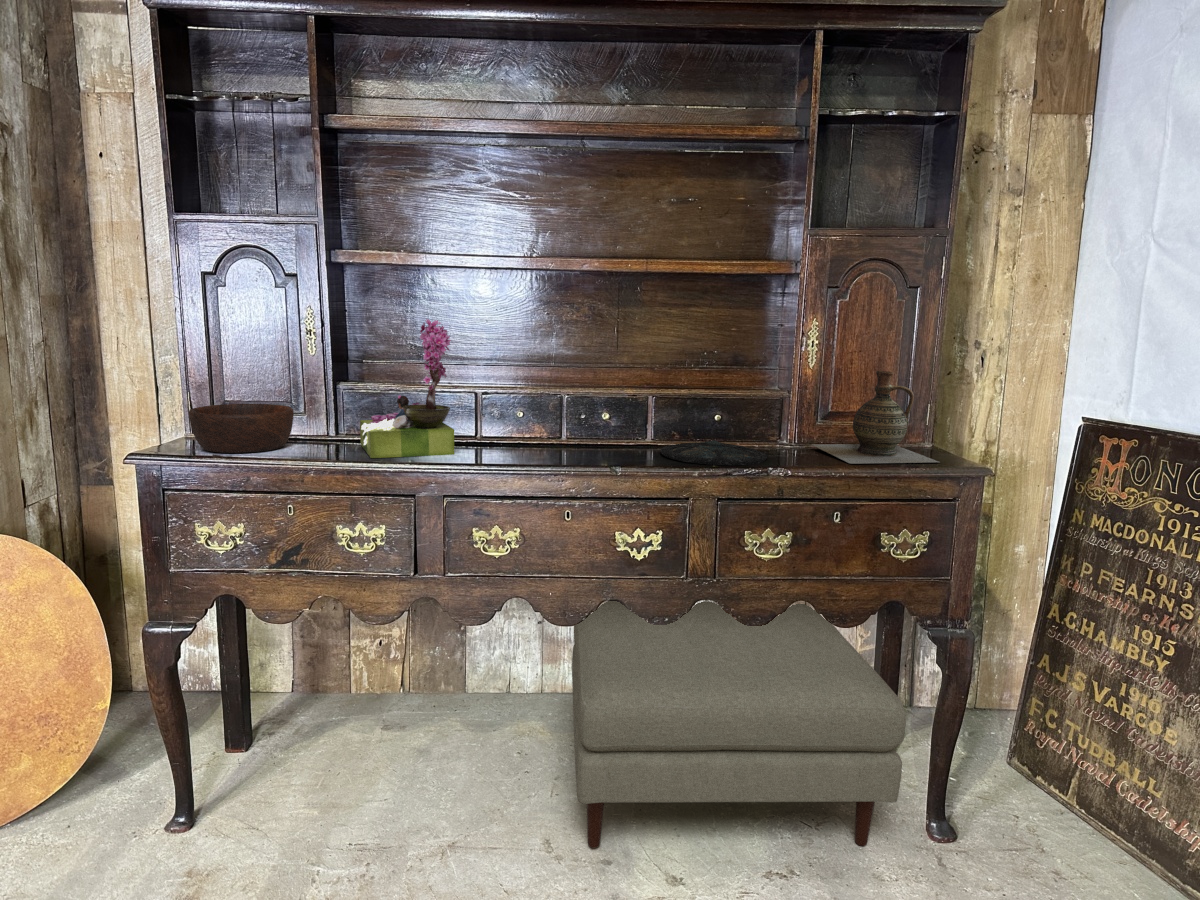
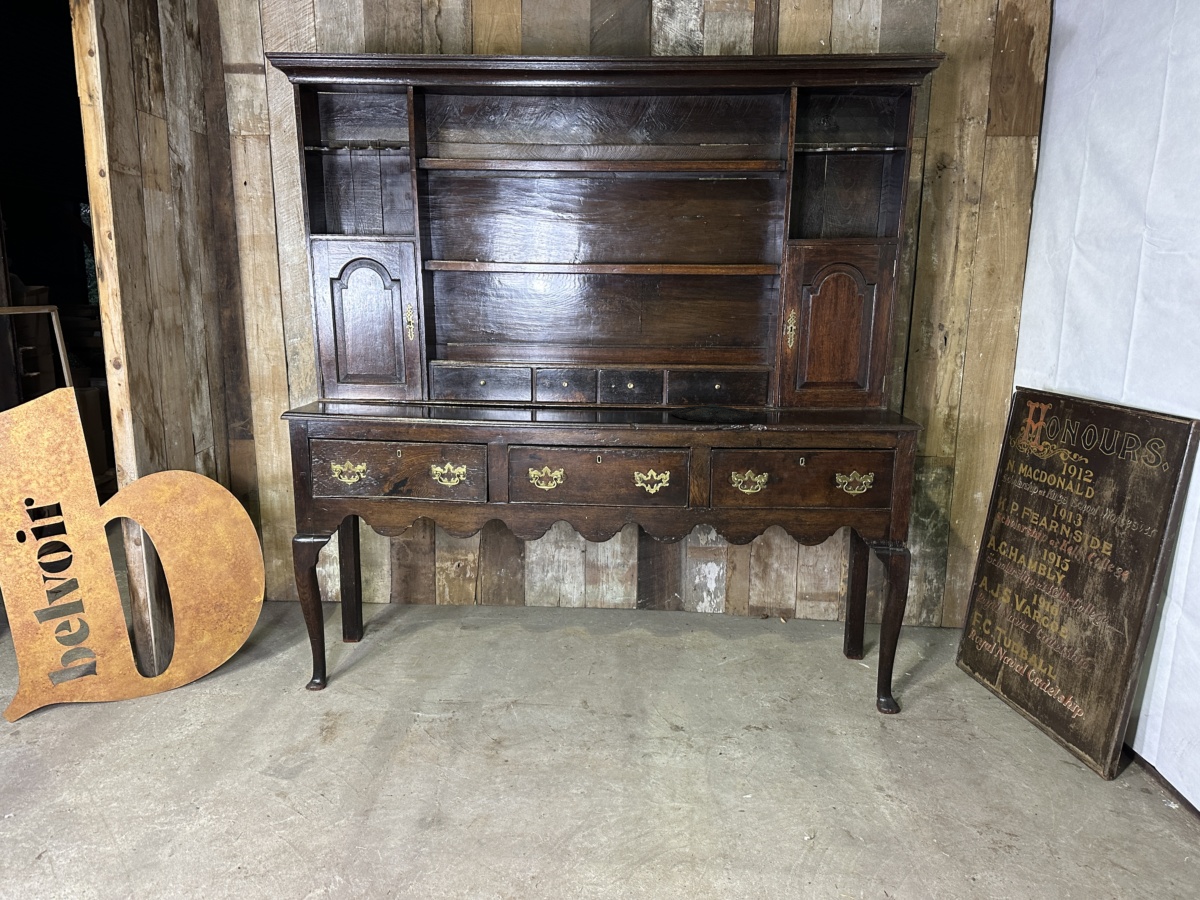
flower arrangement: present [360,319,458,458] -> none [446,311,519,416]
ceramic jug: present [813,371,939,464] -> none [792,350,888,421]
wooden bowl: present [189,404,294,453] -> none [324,377,397,412]
ottoman: present [572,601,906,848] -> none [606,531,855,713]

